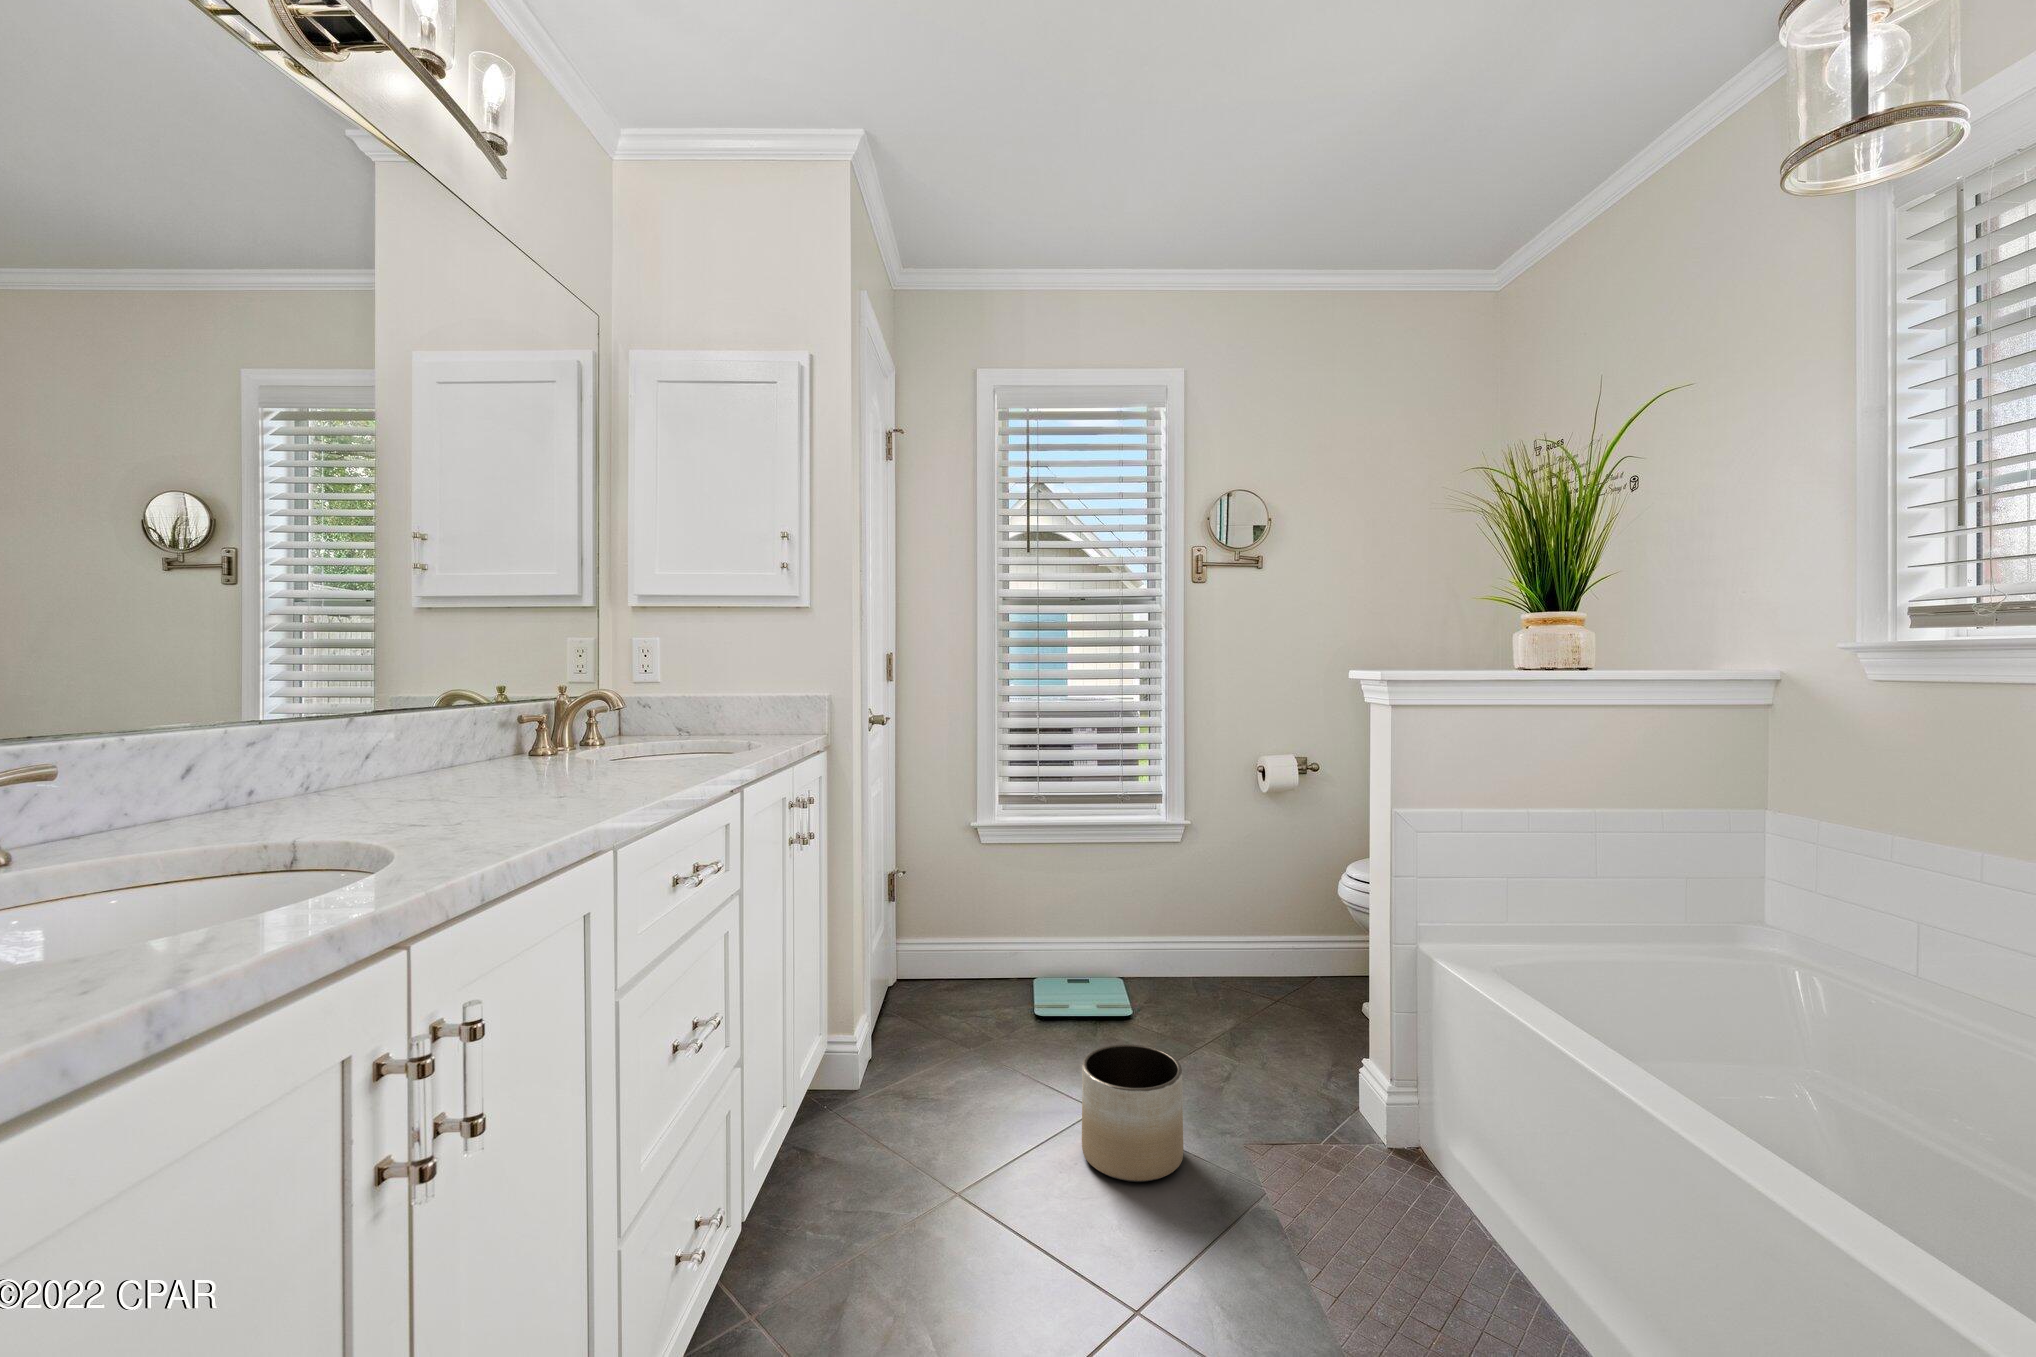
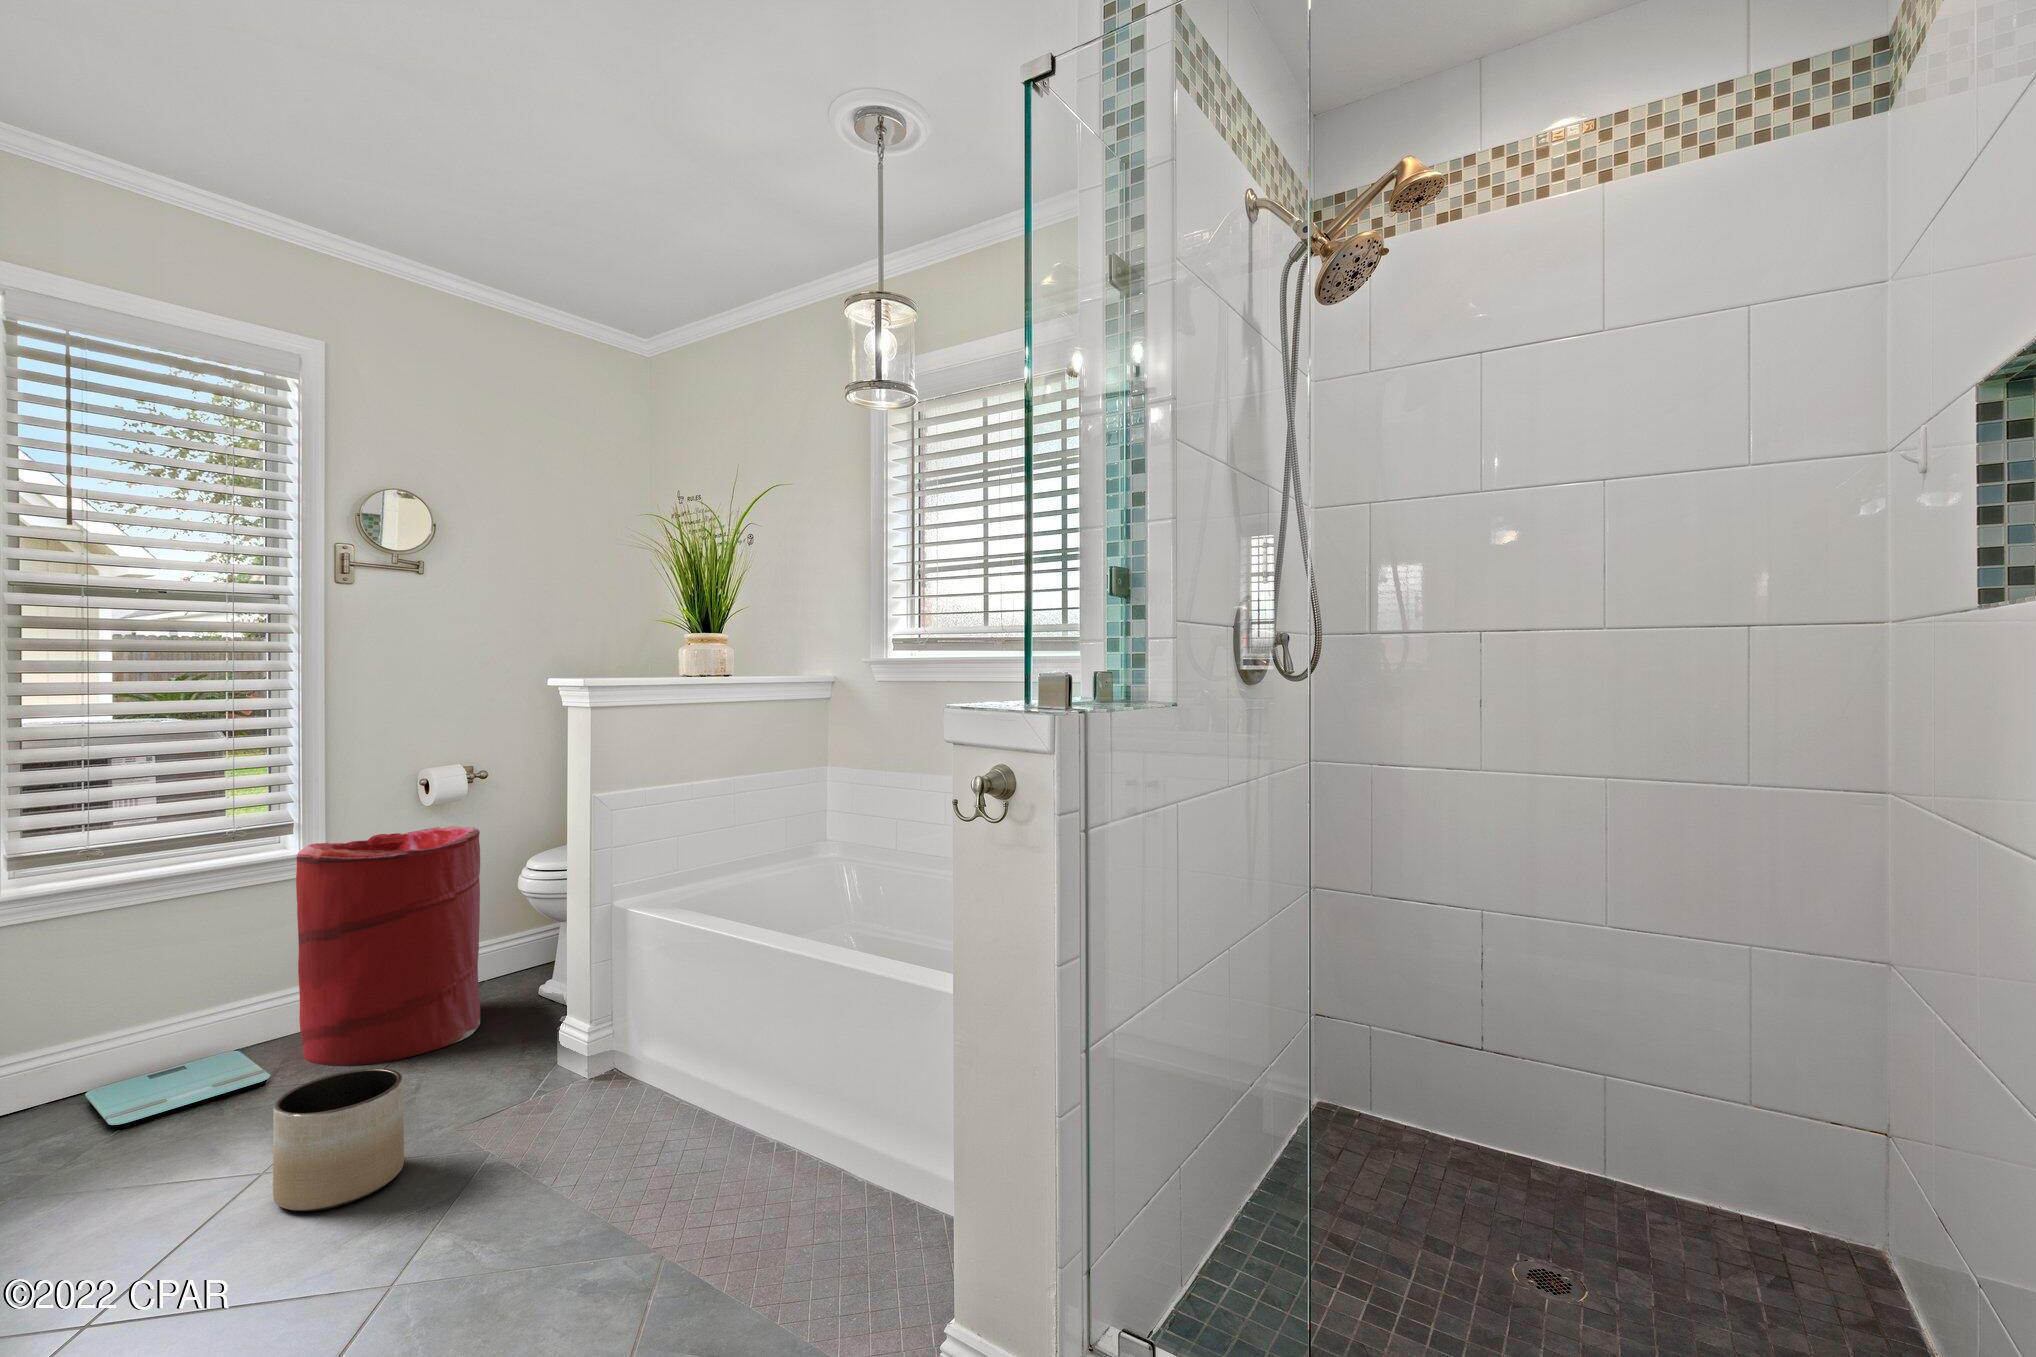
laundry hamper: none [1154,814,1301,1036] -> present [296,826,480,1066]

